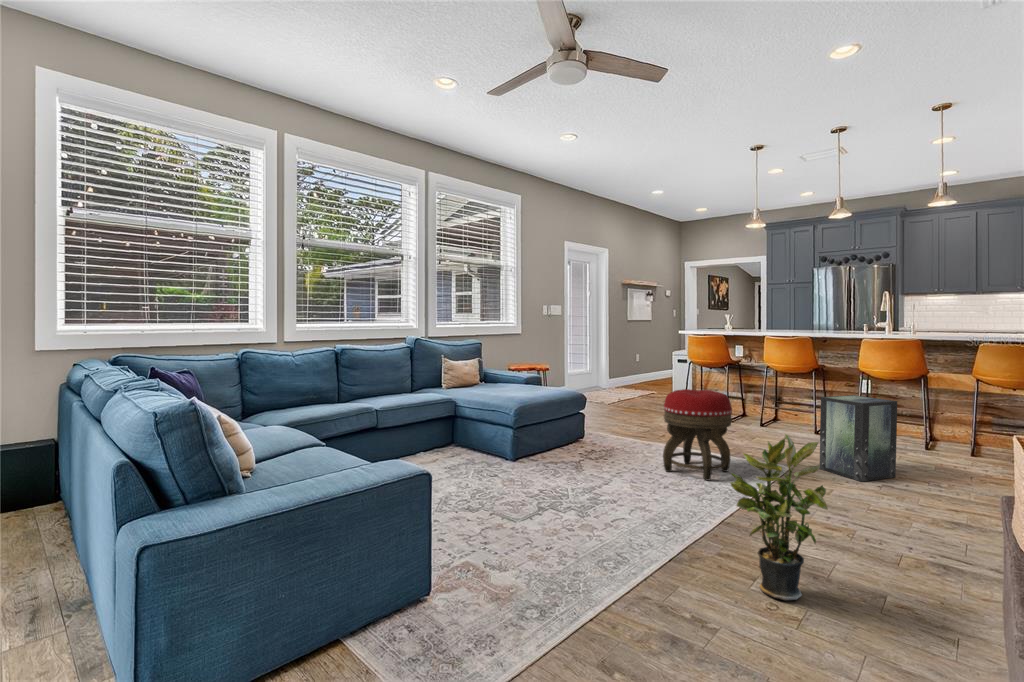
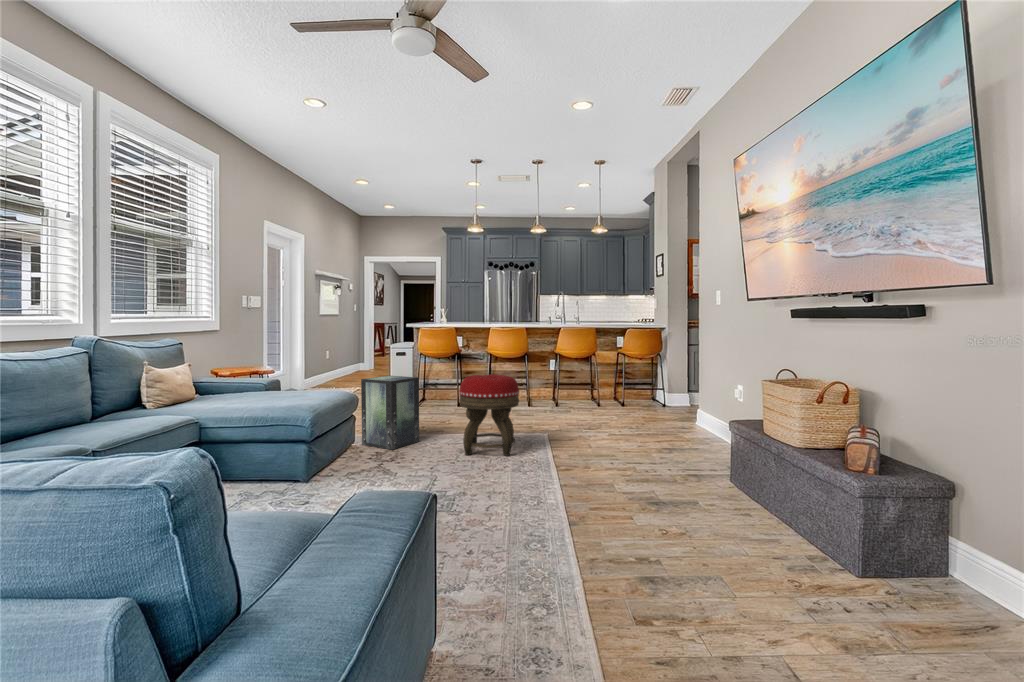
storage box: present [820,395,897,482] -> present [361,376,419,450]
potted plant: present [730,435,828,601] -> none [620,395,687,526]

